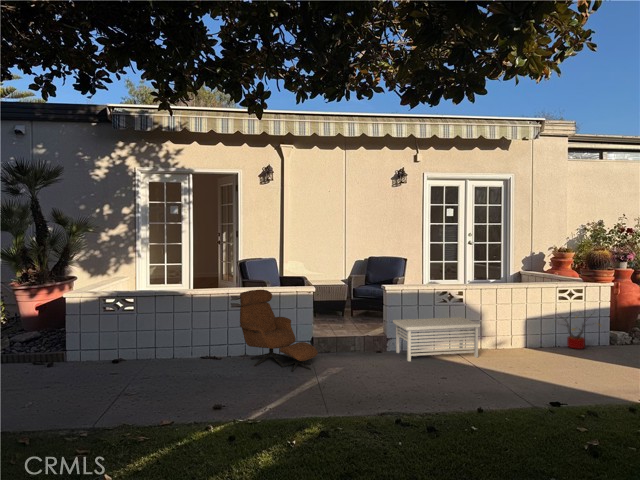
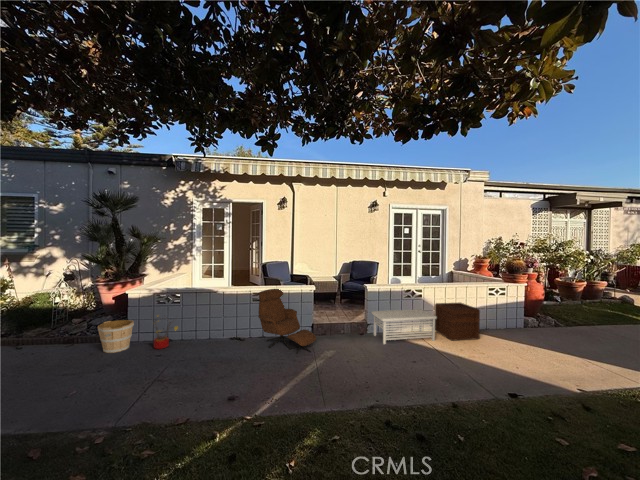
wooden crate: none [481,308,540,357] -> present [435,303,480,341]
decorative plant: present [565,314,592,349] -> present [154,322,178,349]
wooden bucket: none [29,332,75,373] -> present [98,320,134,353]

